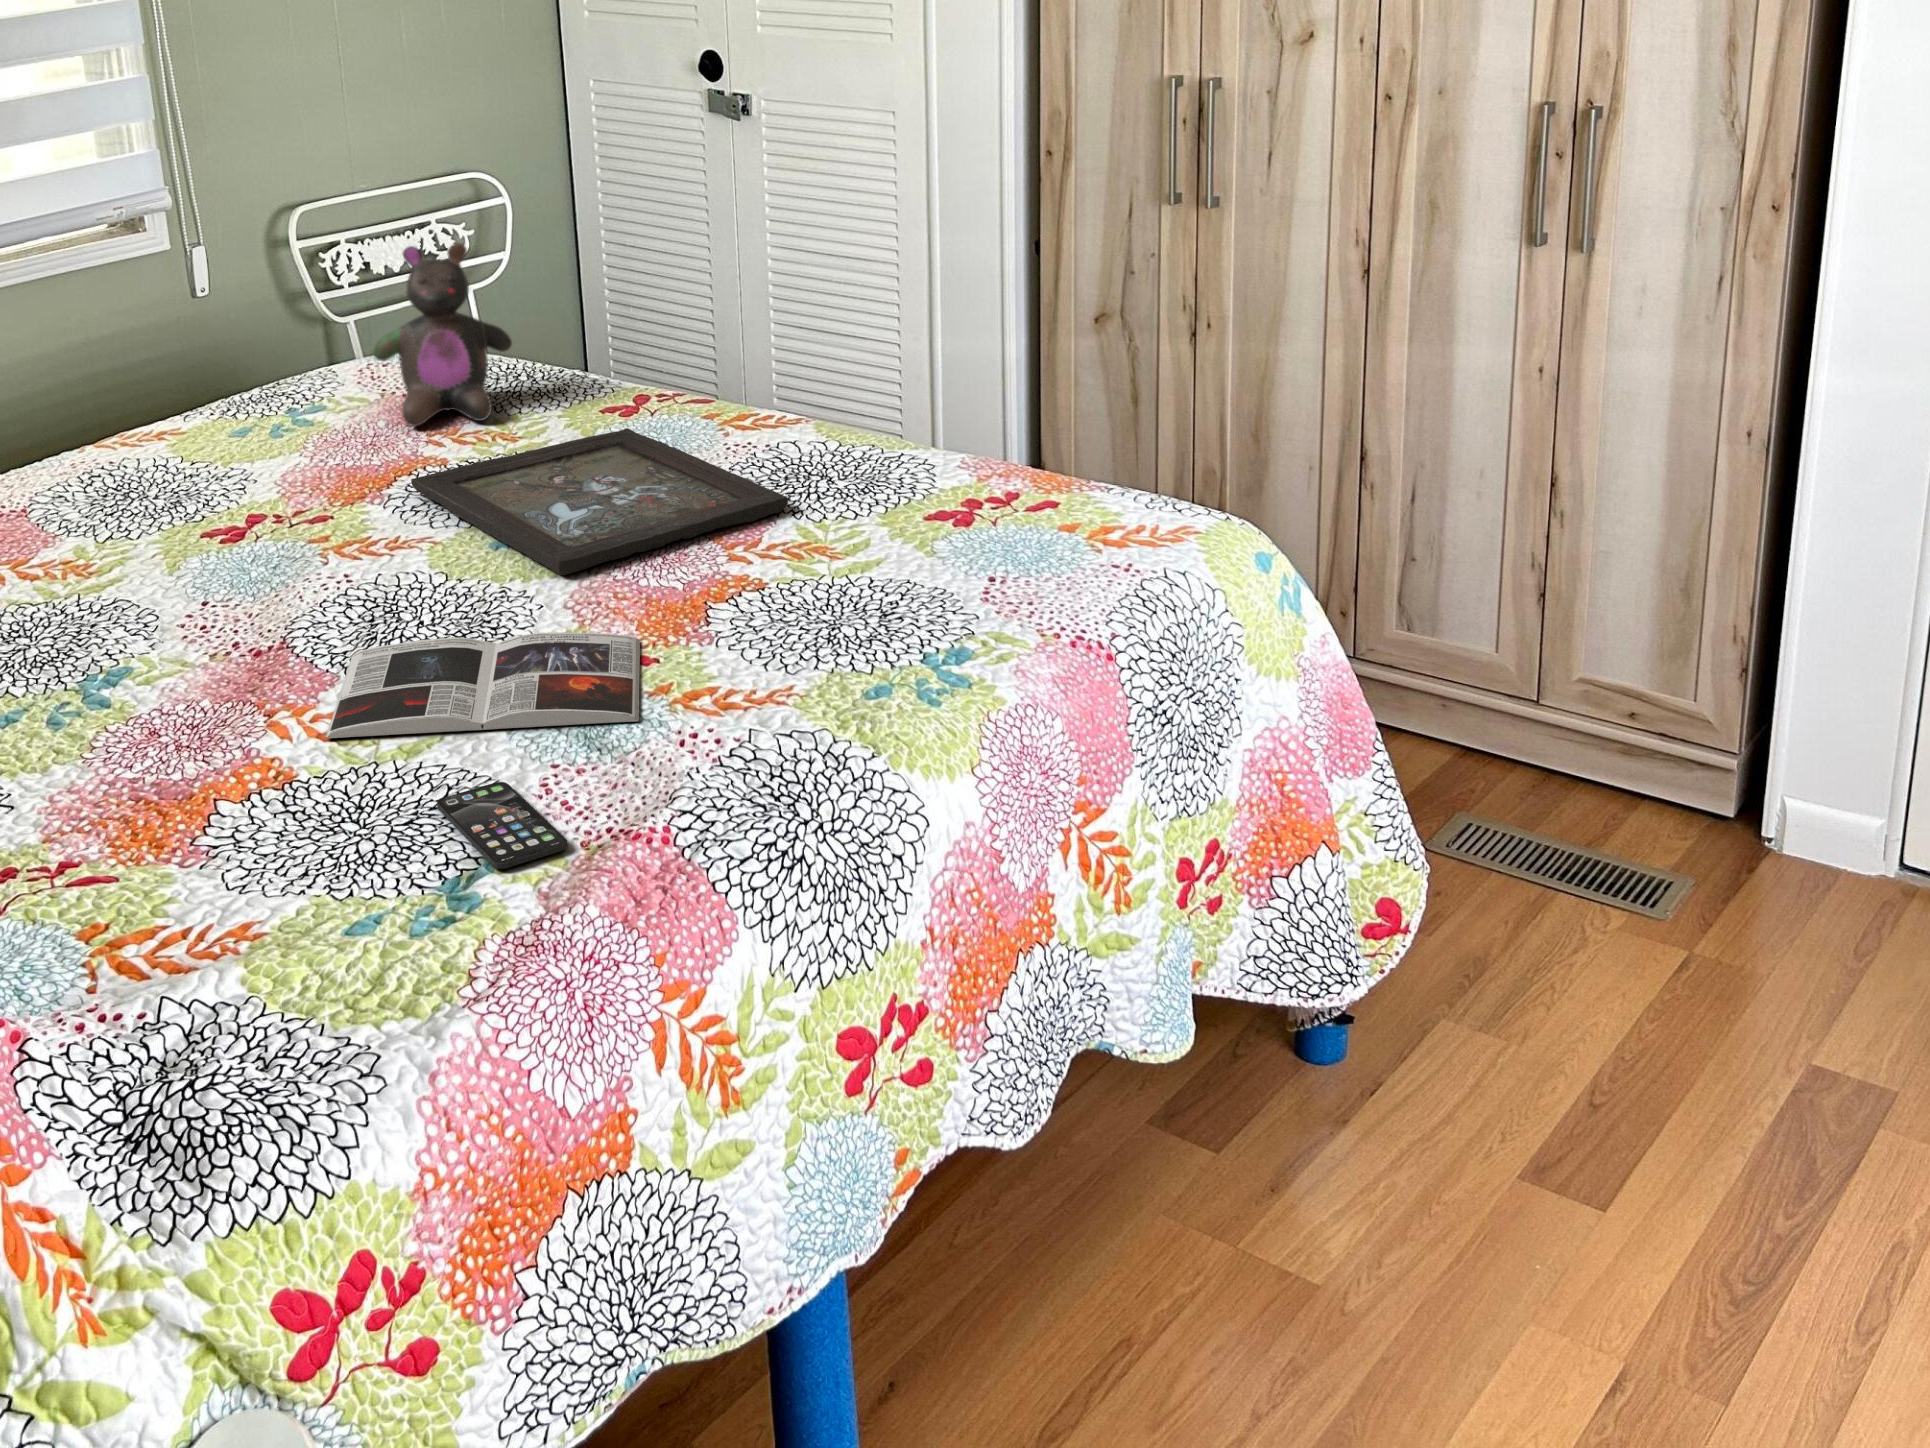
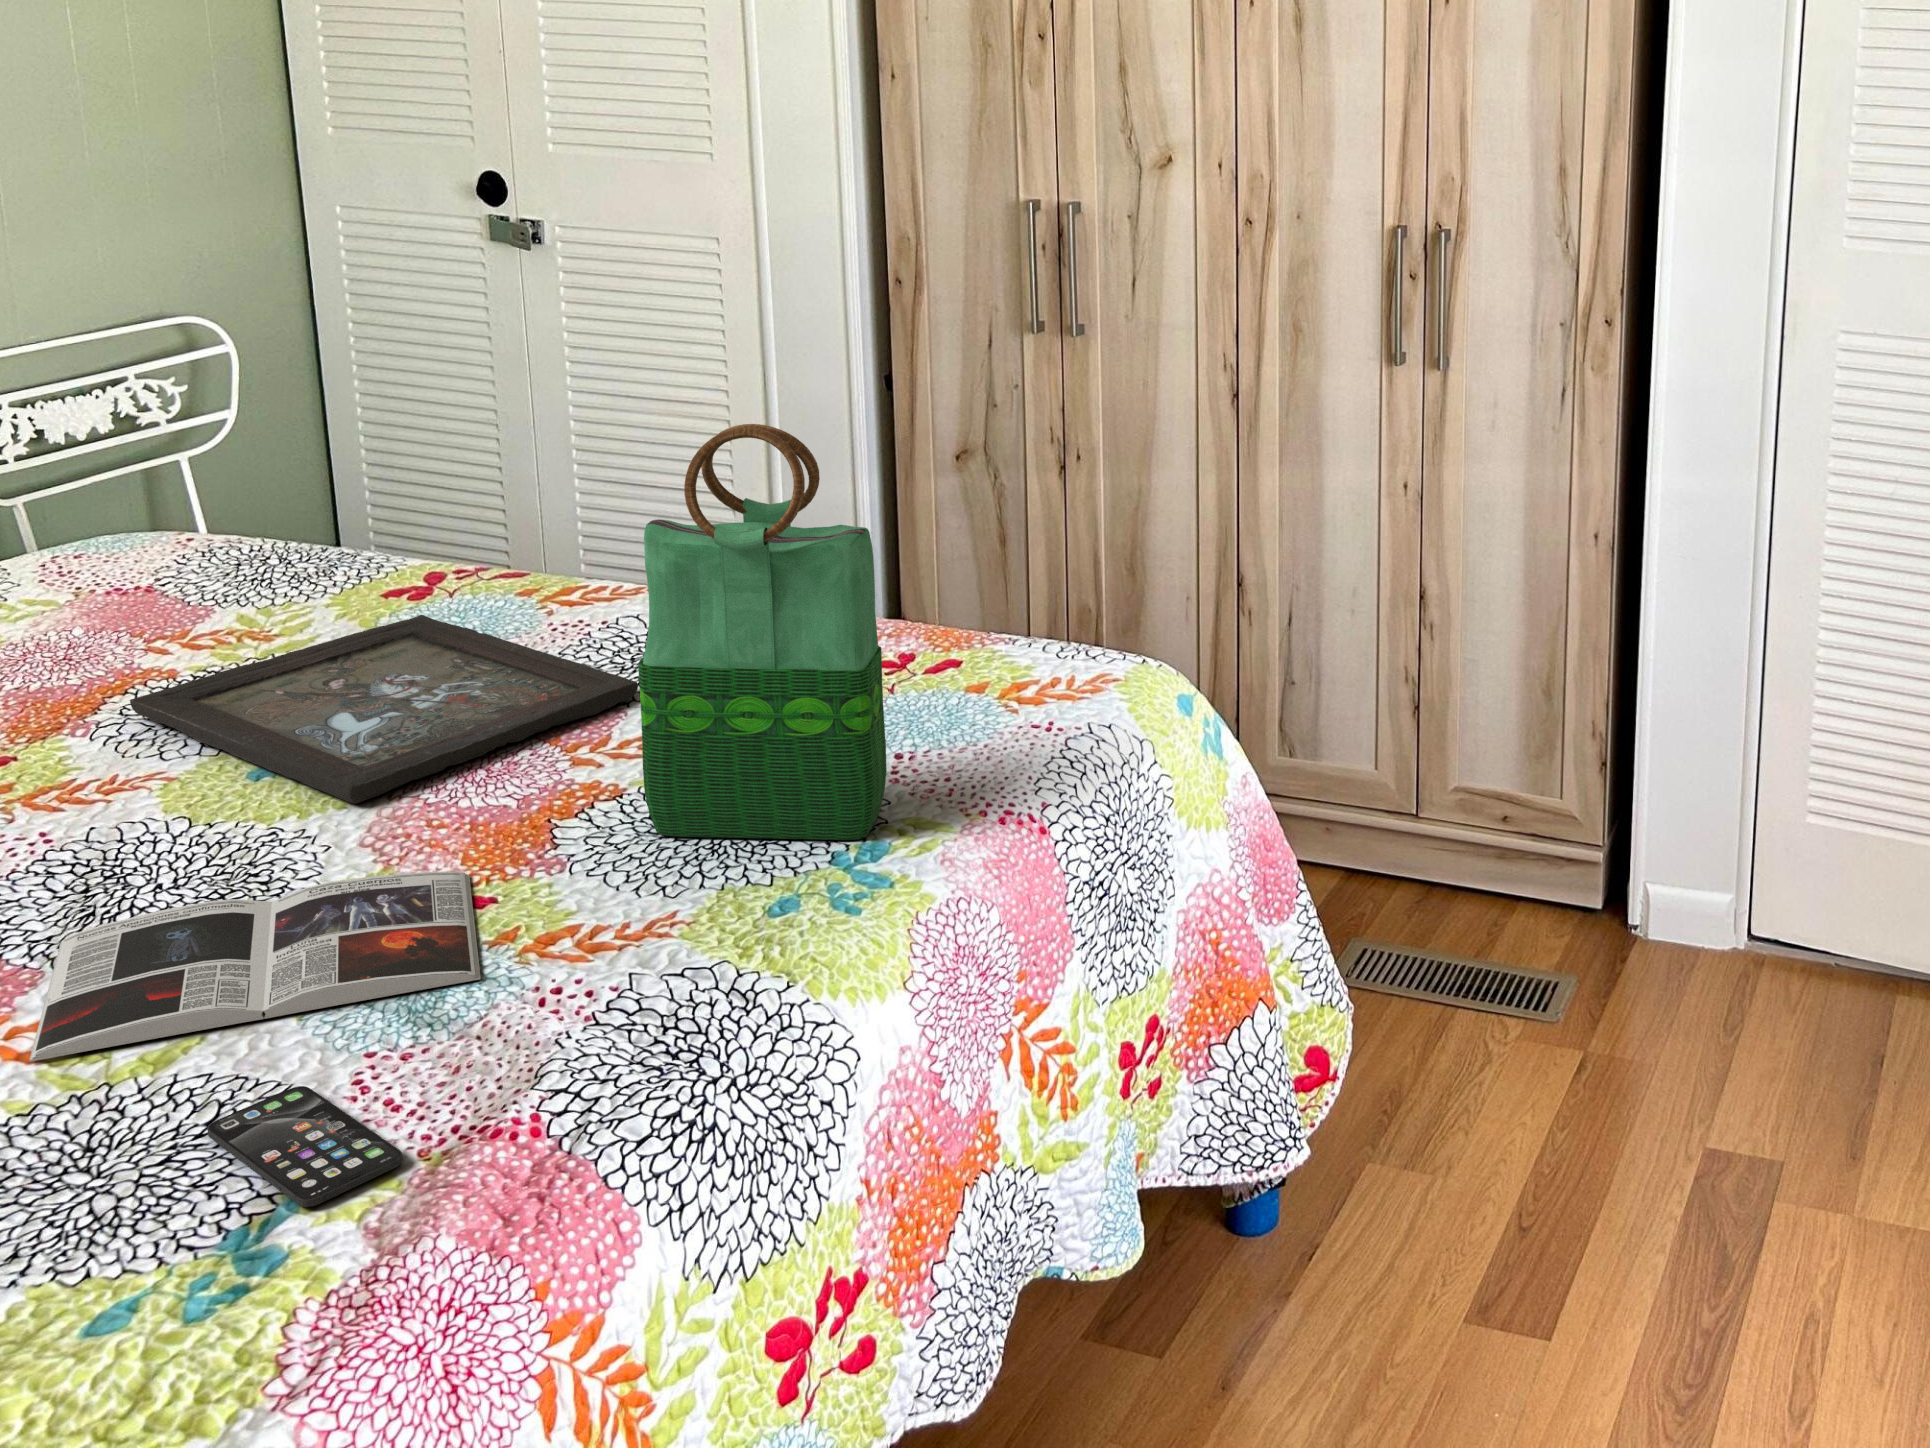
stuffed bear: present [373,243,512,426] -> none [64,402,260,632]
tote bag: none [775,280,978,646] -> present [638,424,887,840]

